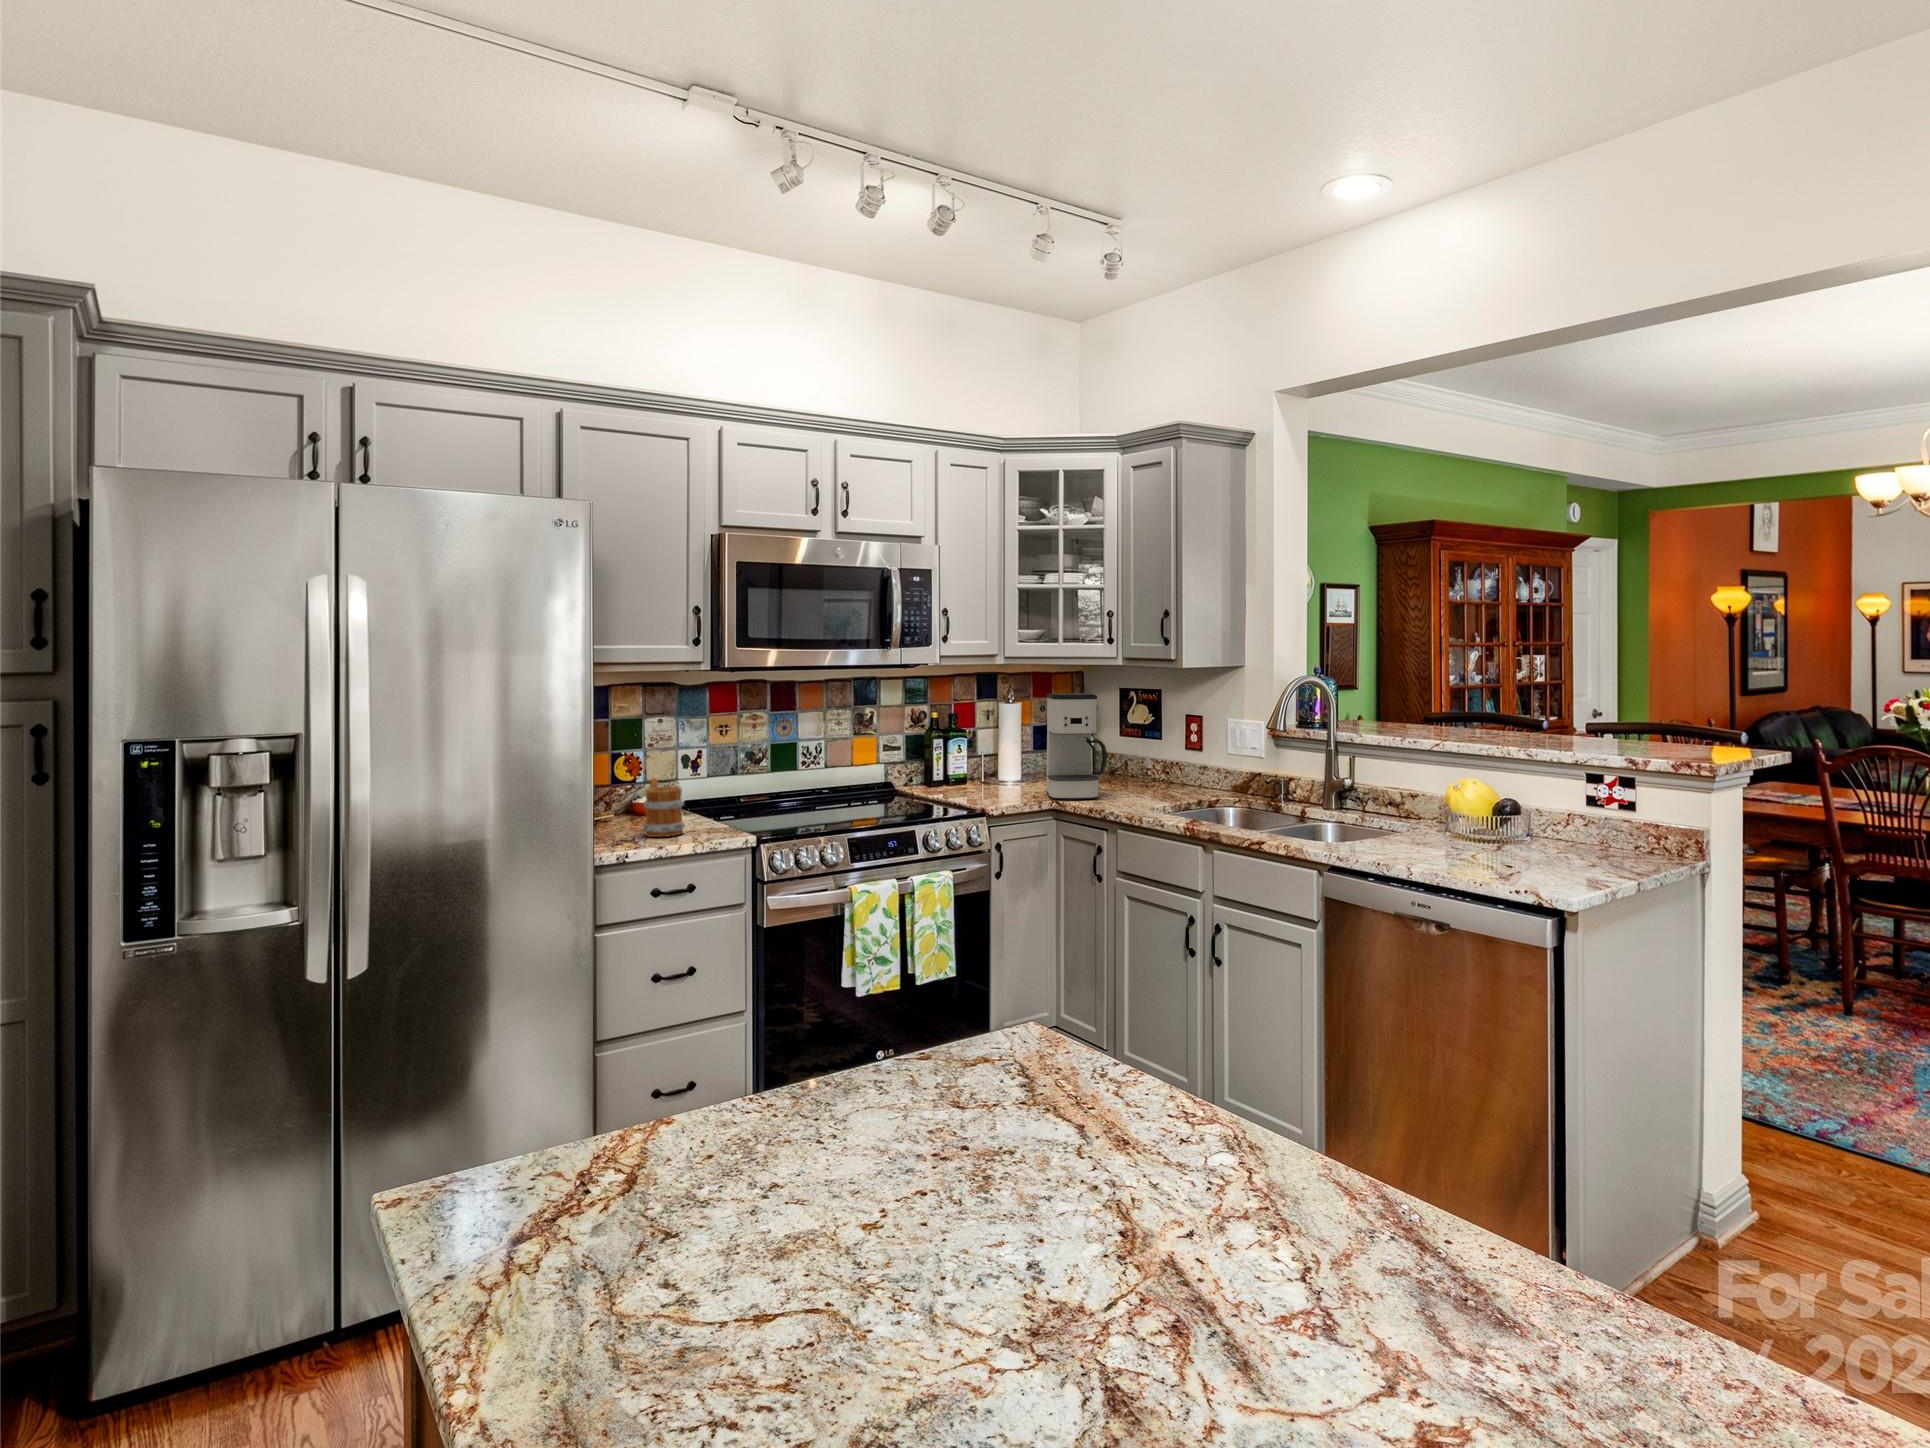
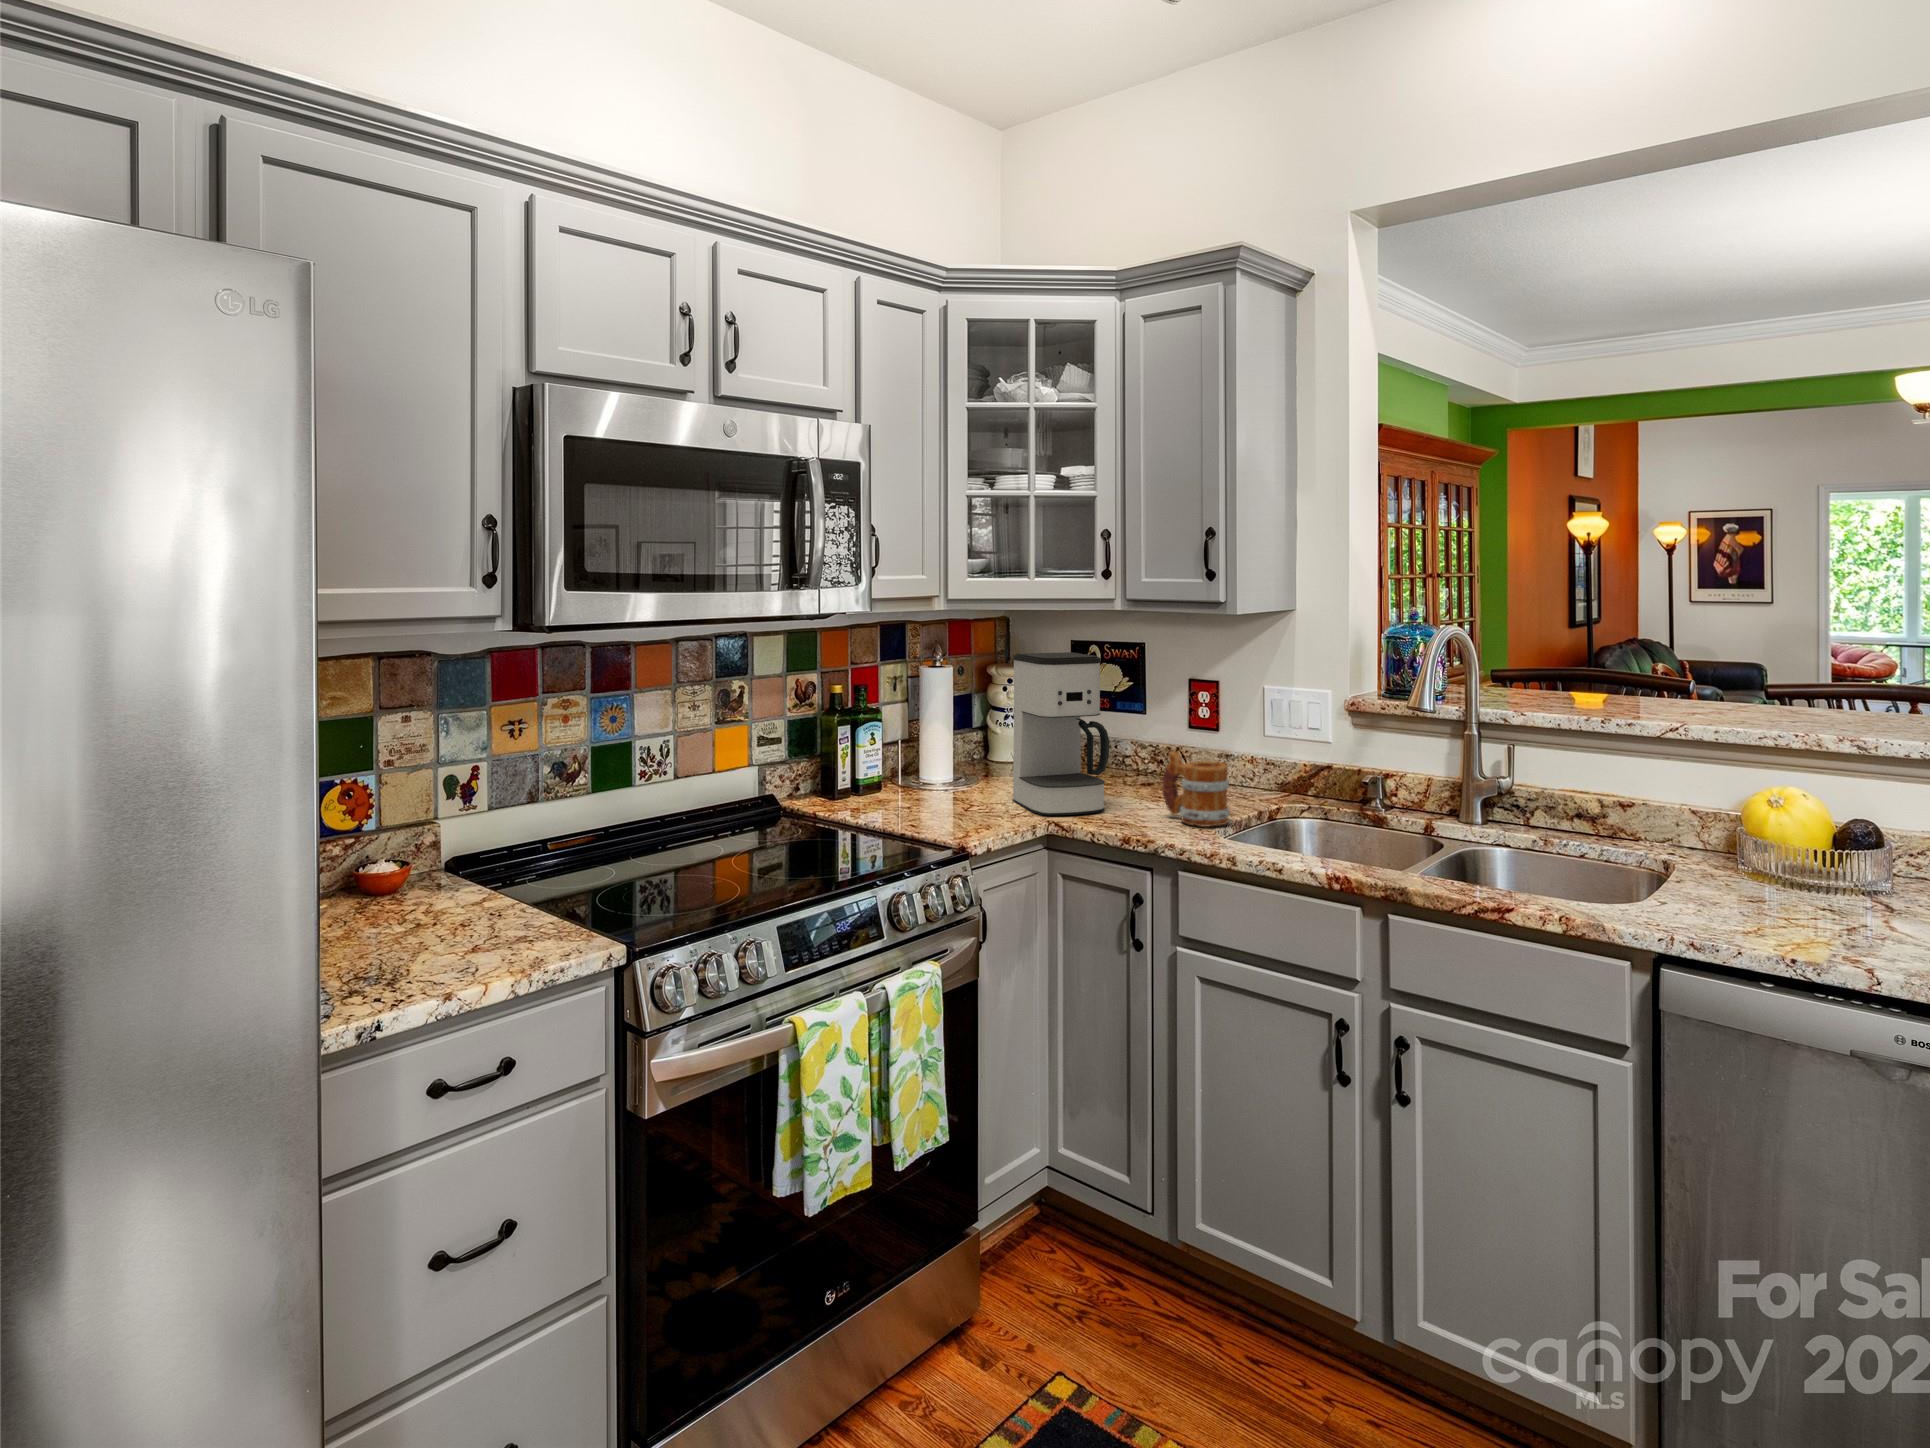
mug: present [643,778,685,837] -> present [1162,751,1230,827]

